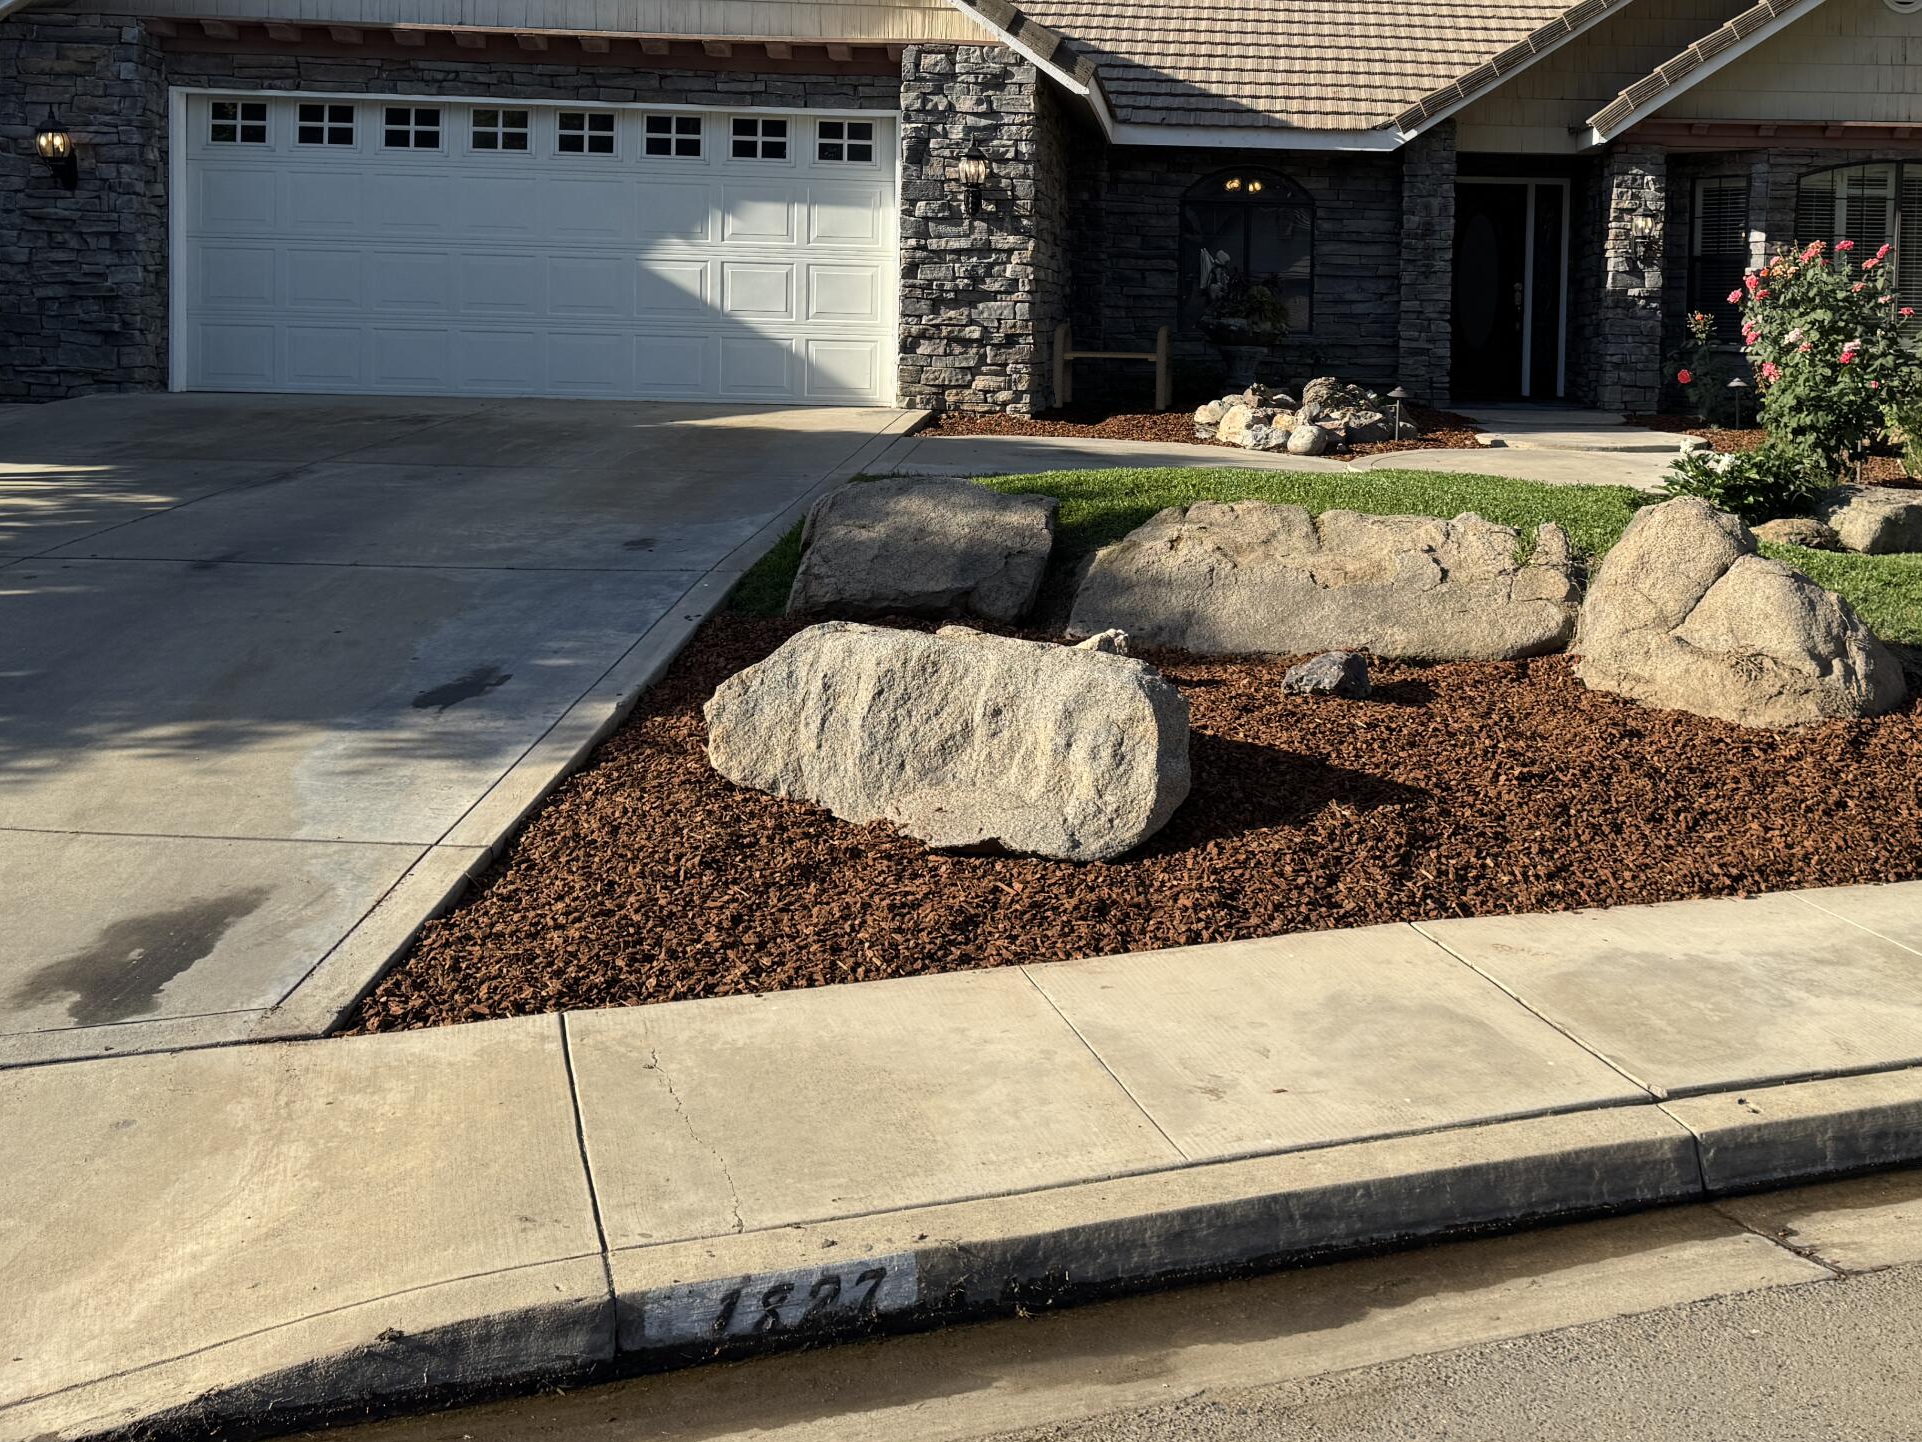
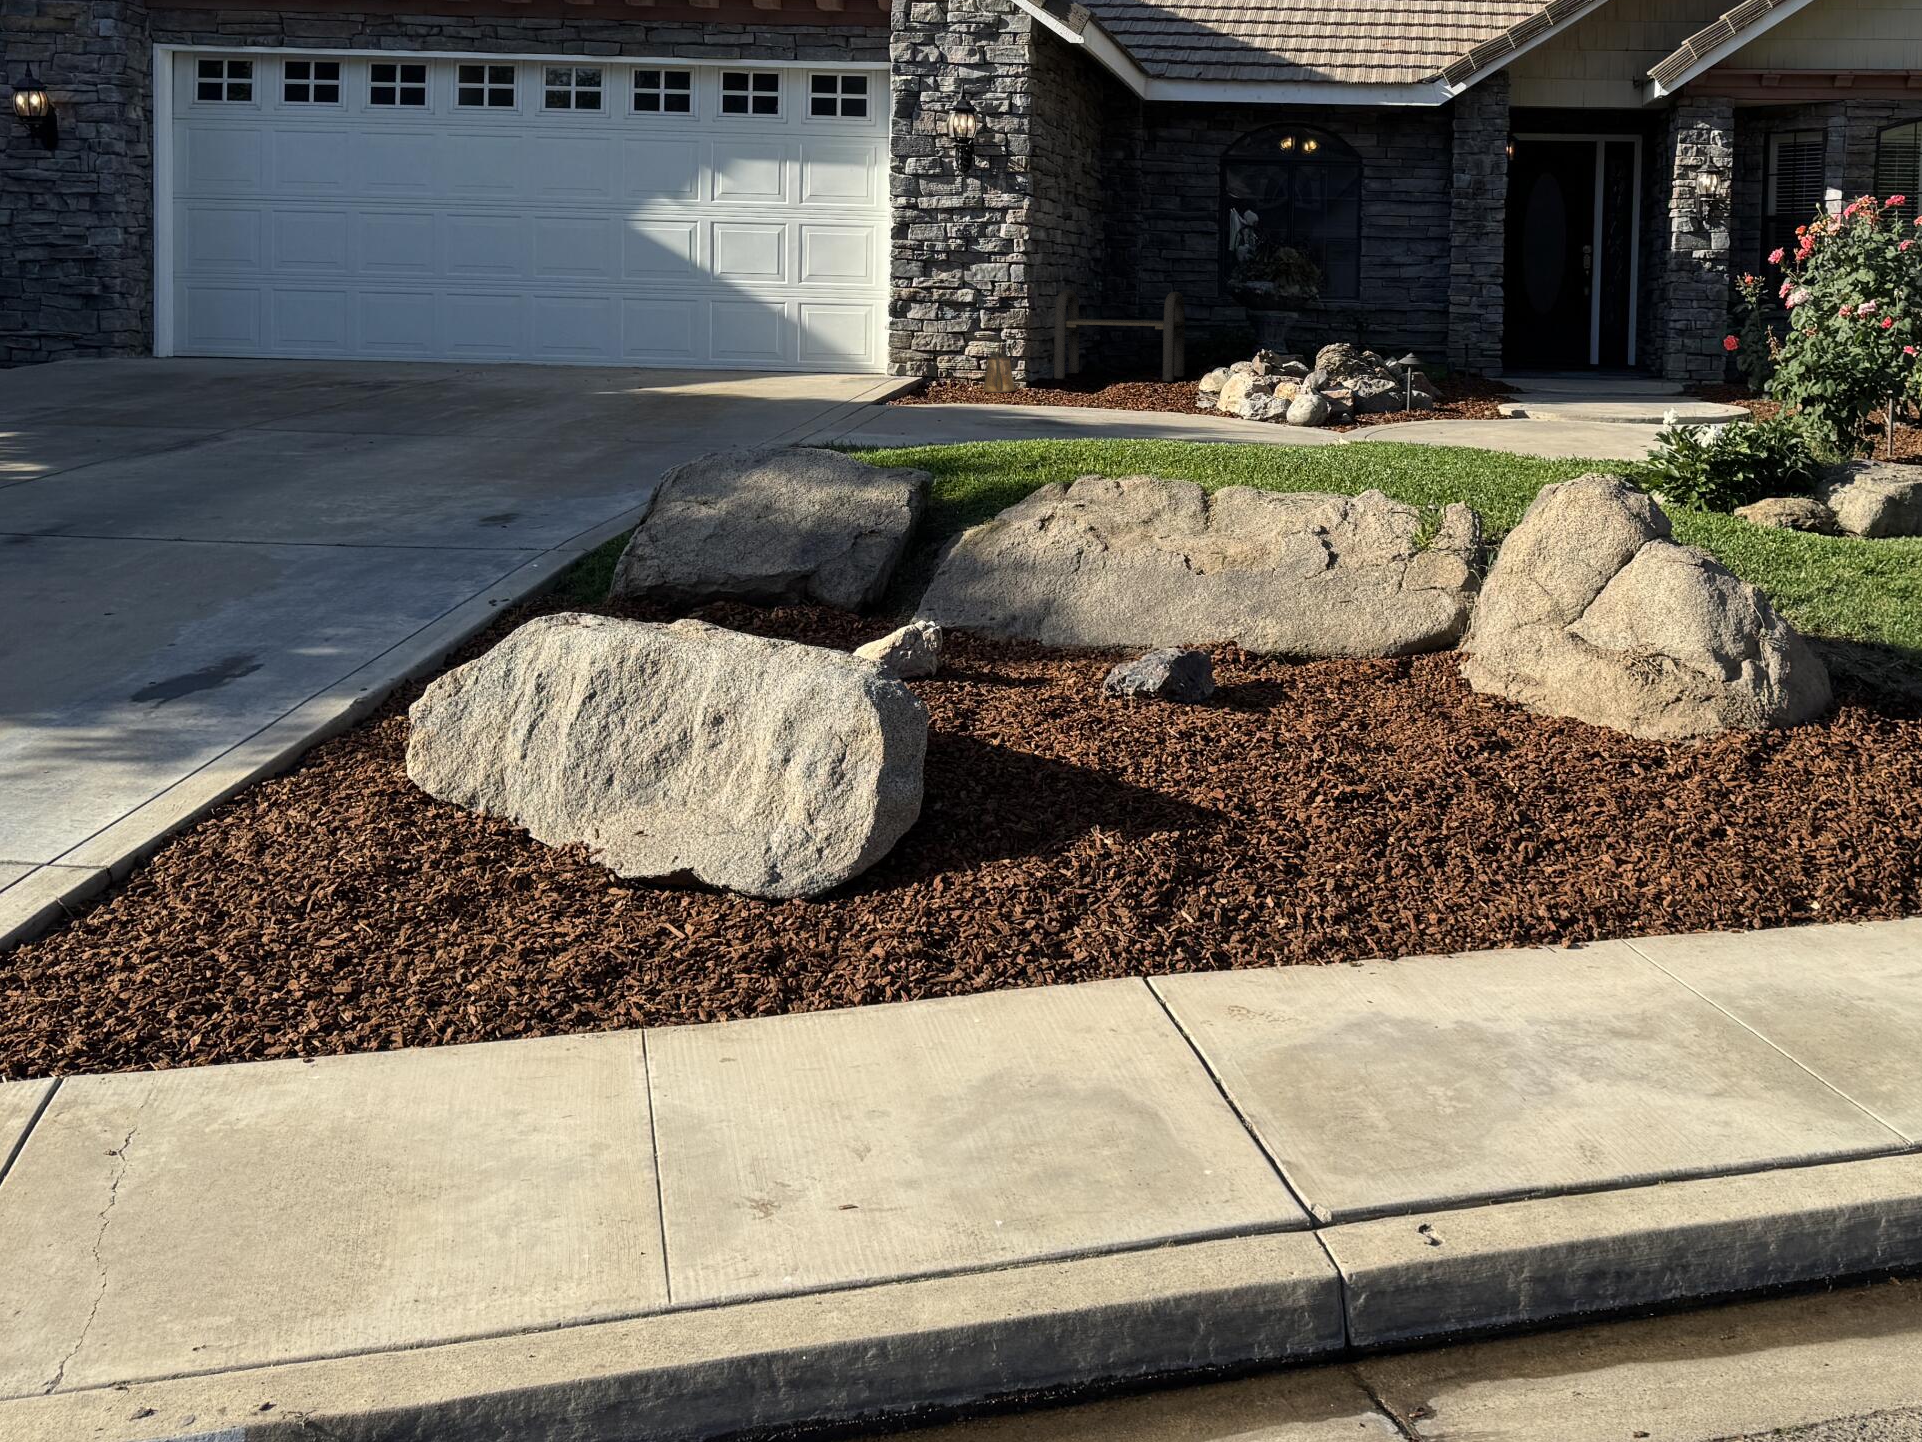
watering can: none [993,382,1025,421] -> present [983,352,1016,392]

